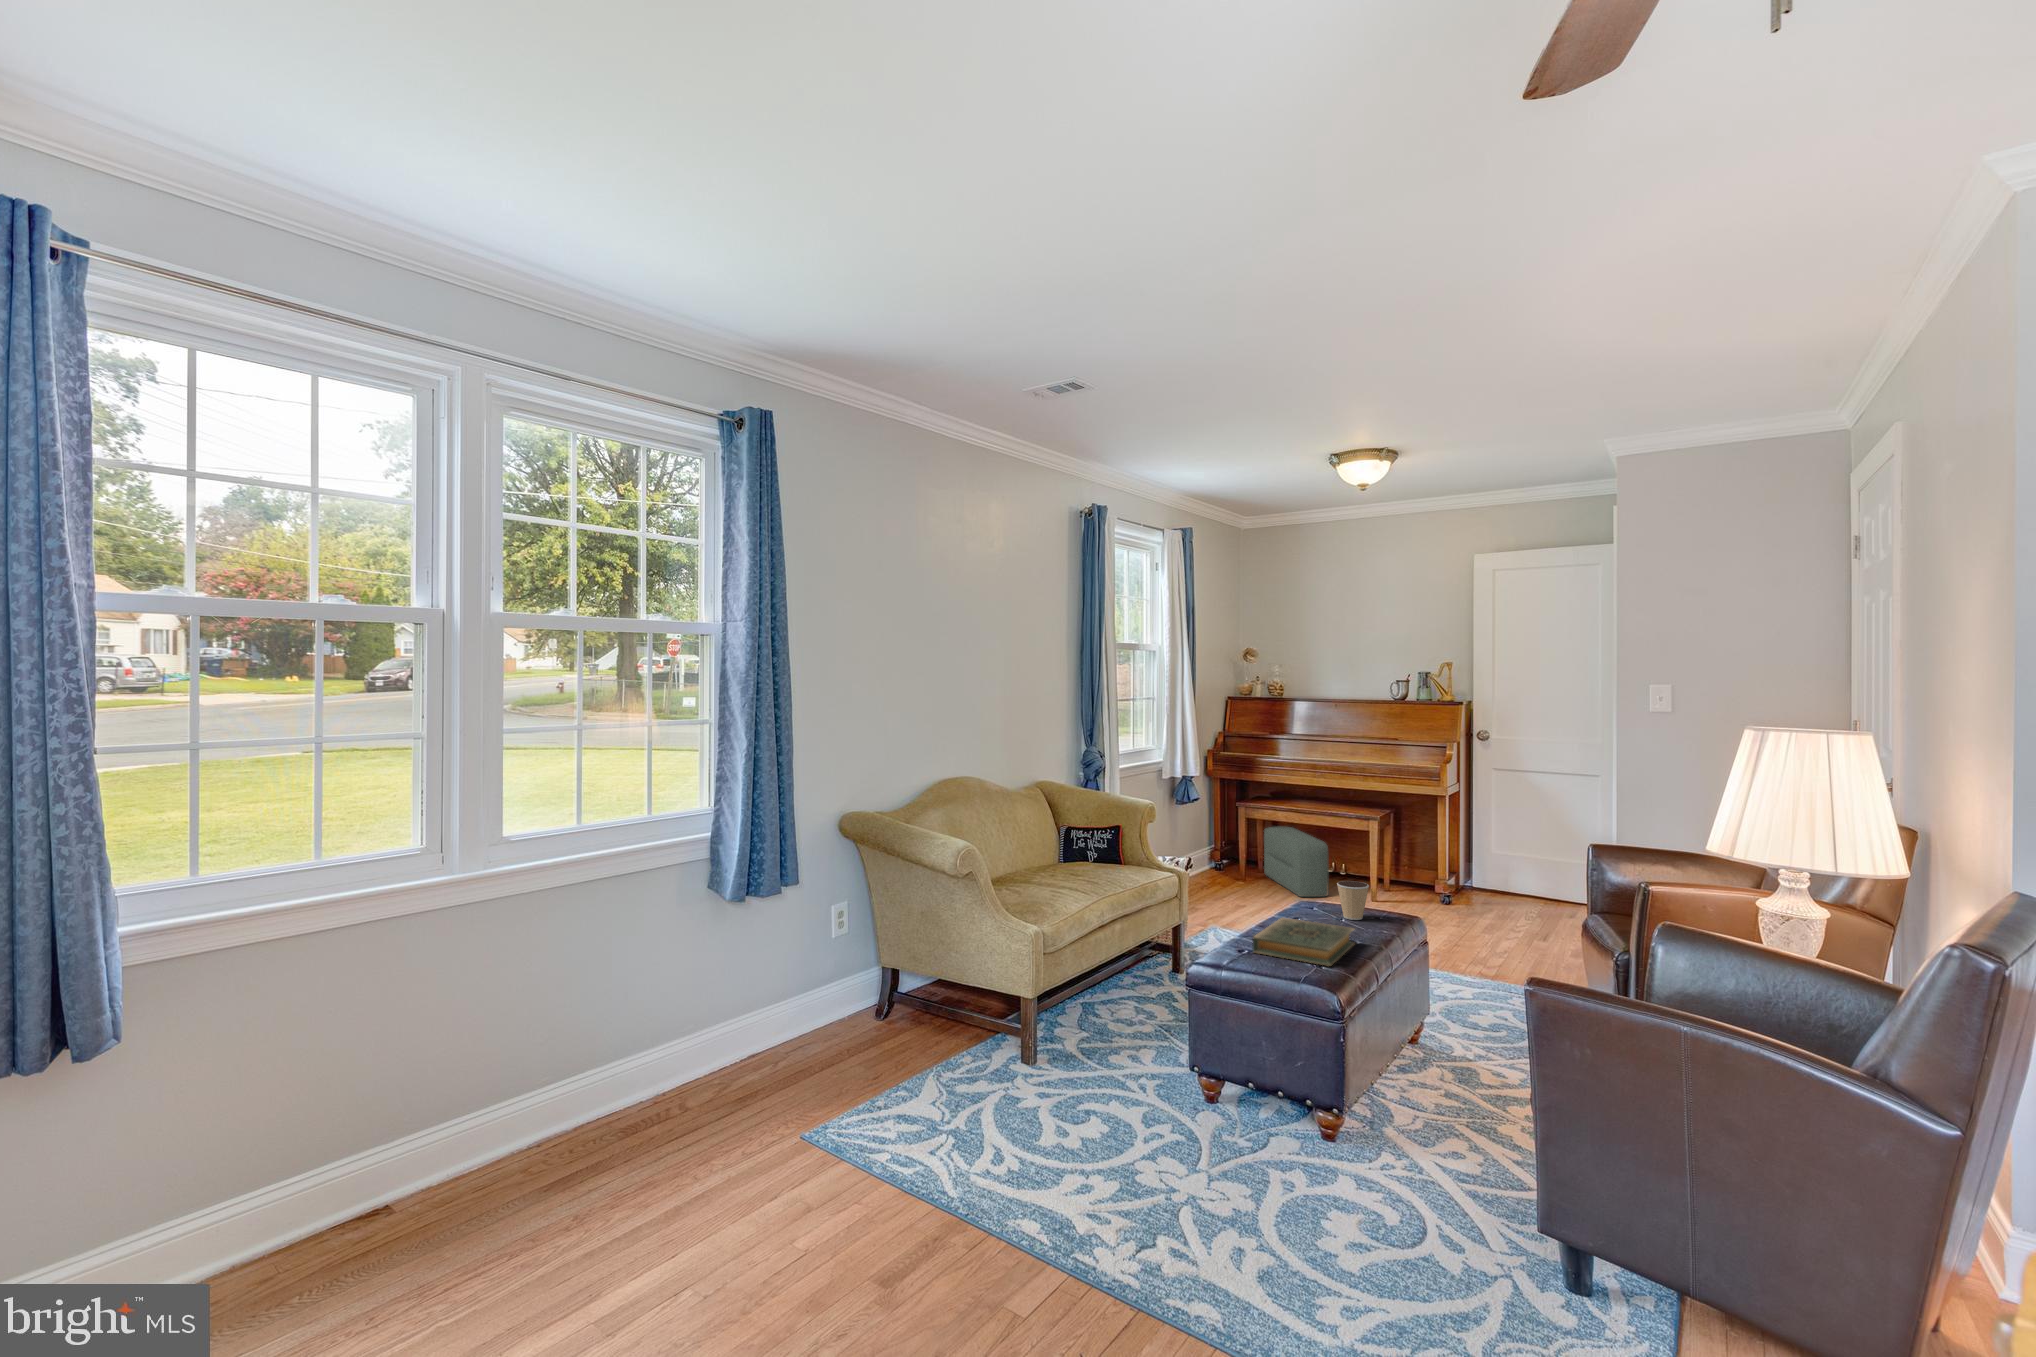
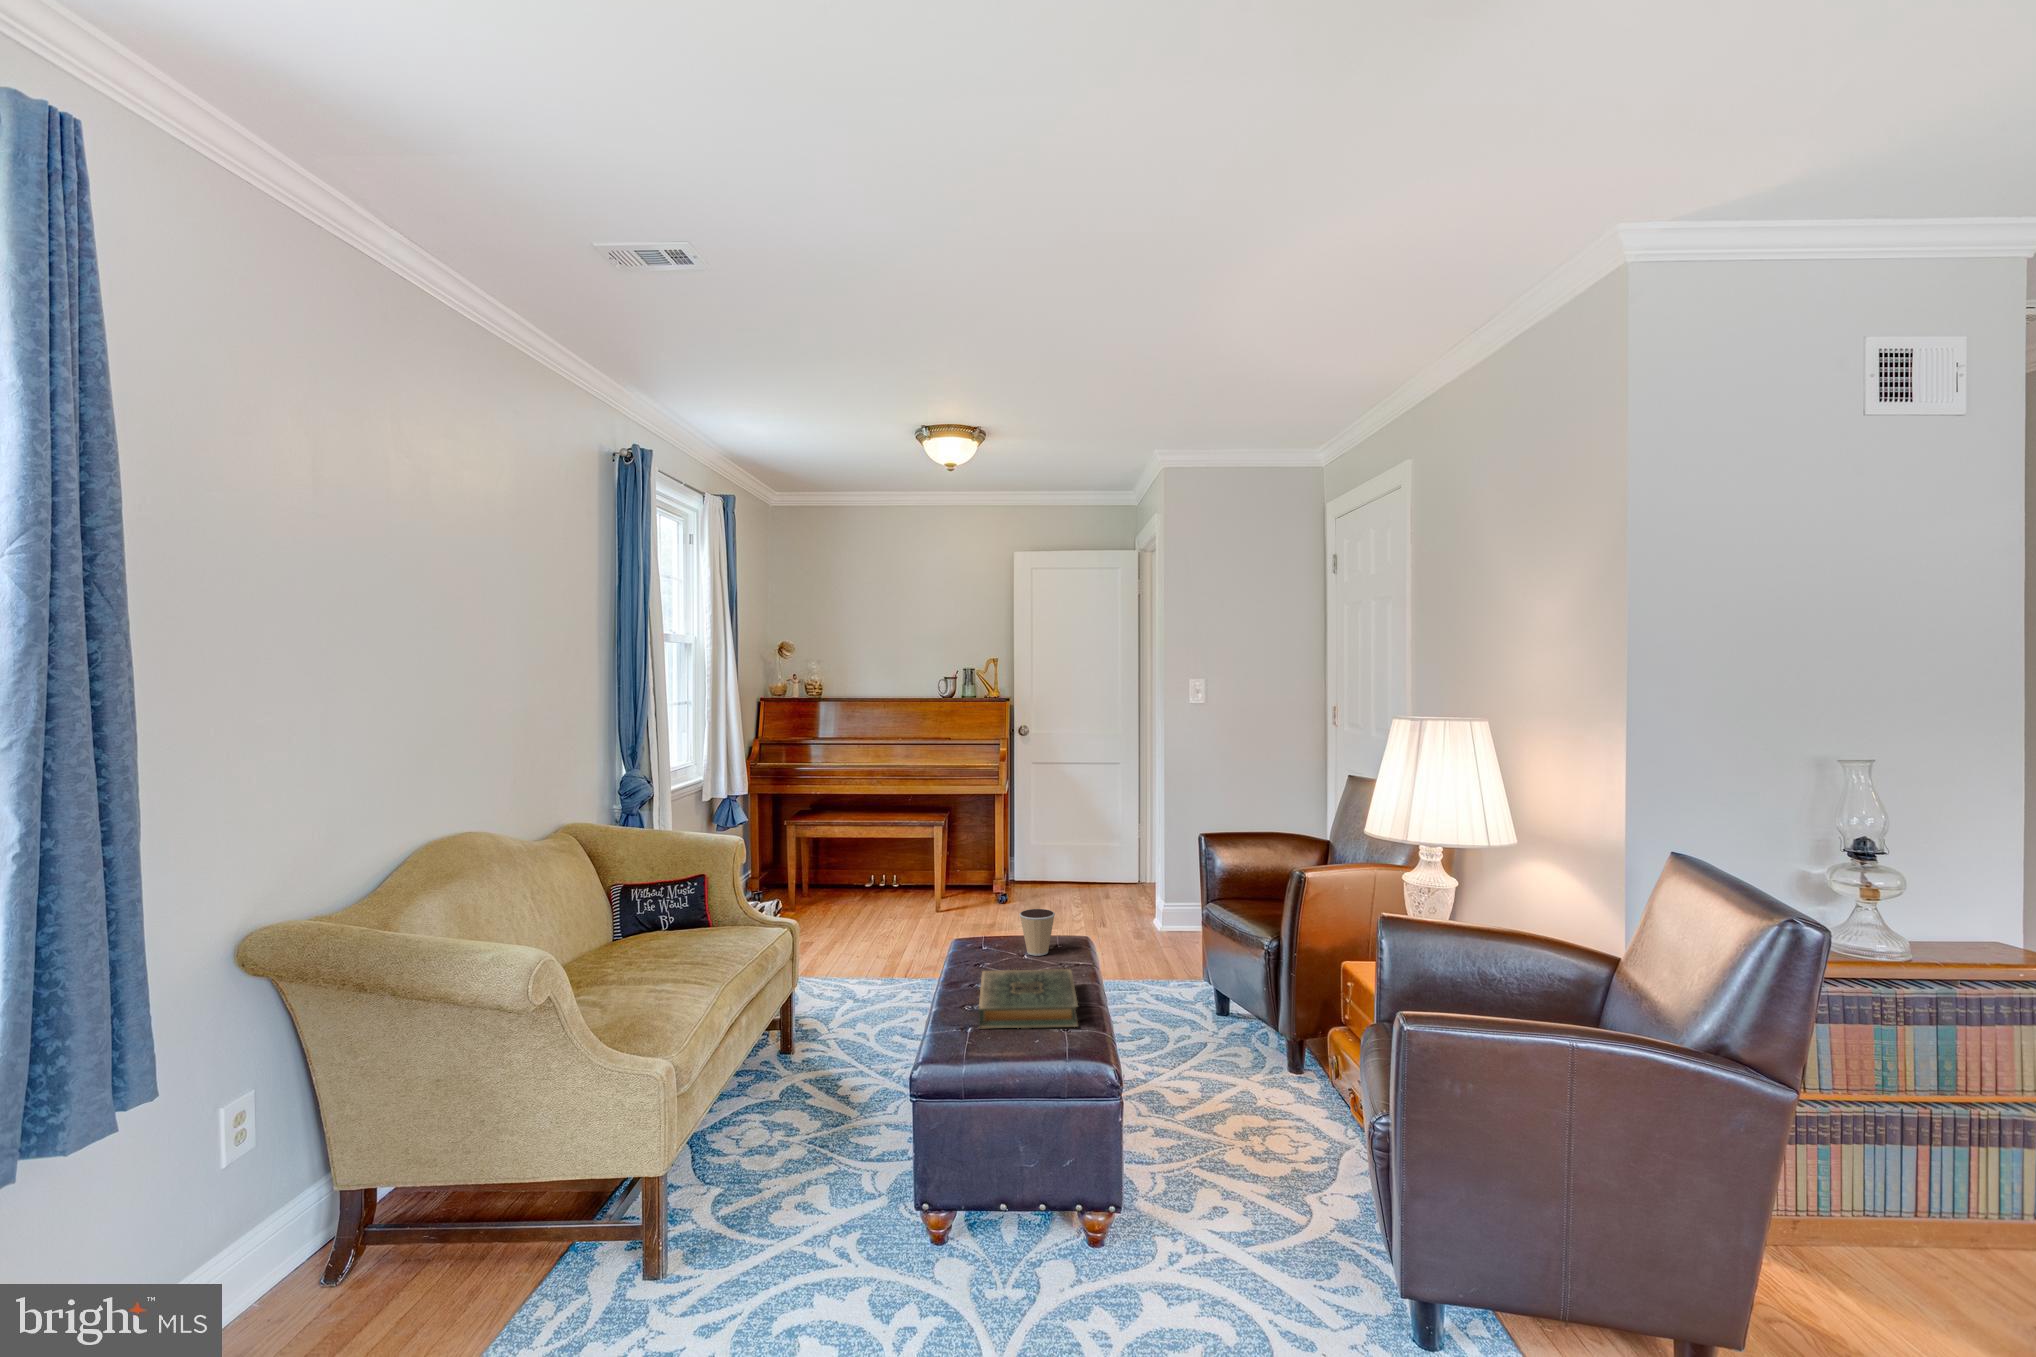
pouf: present [1264,827,1329,897] -> none [810,843,894,922]

